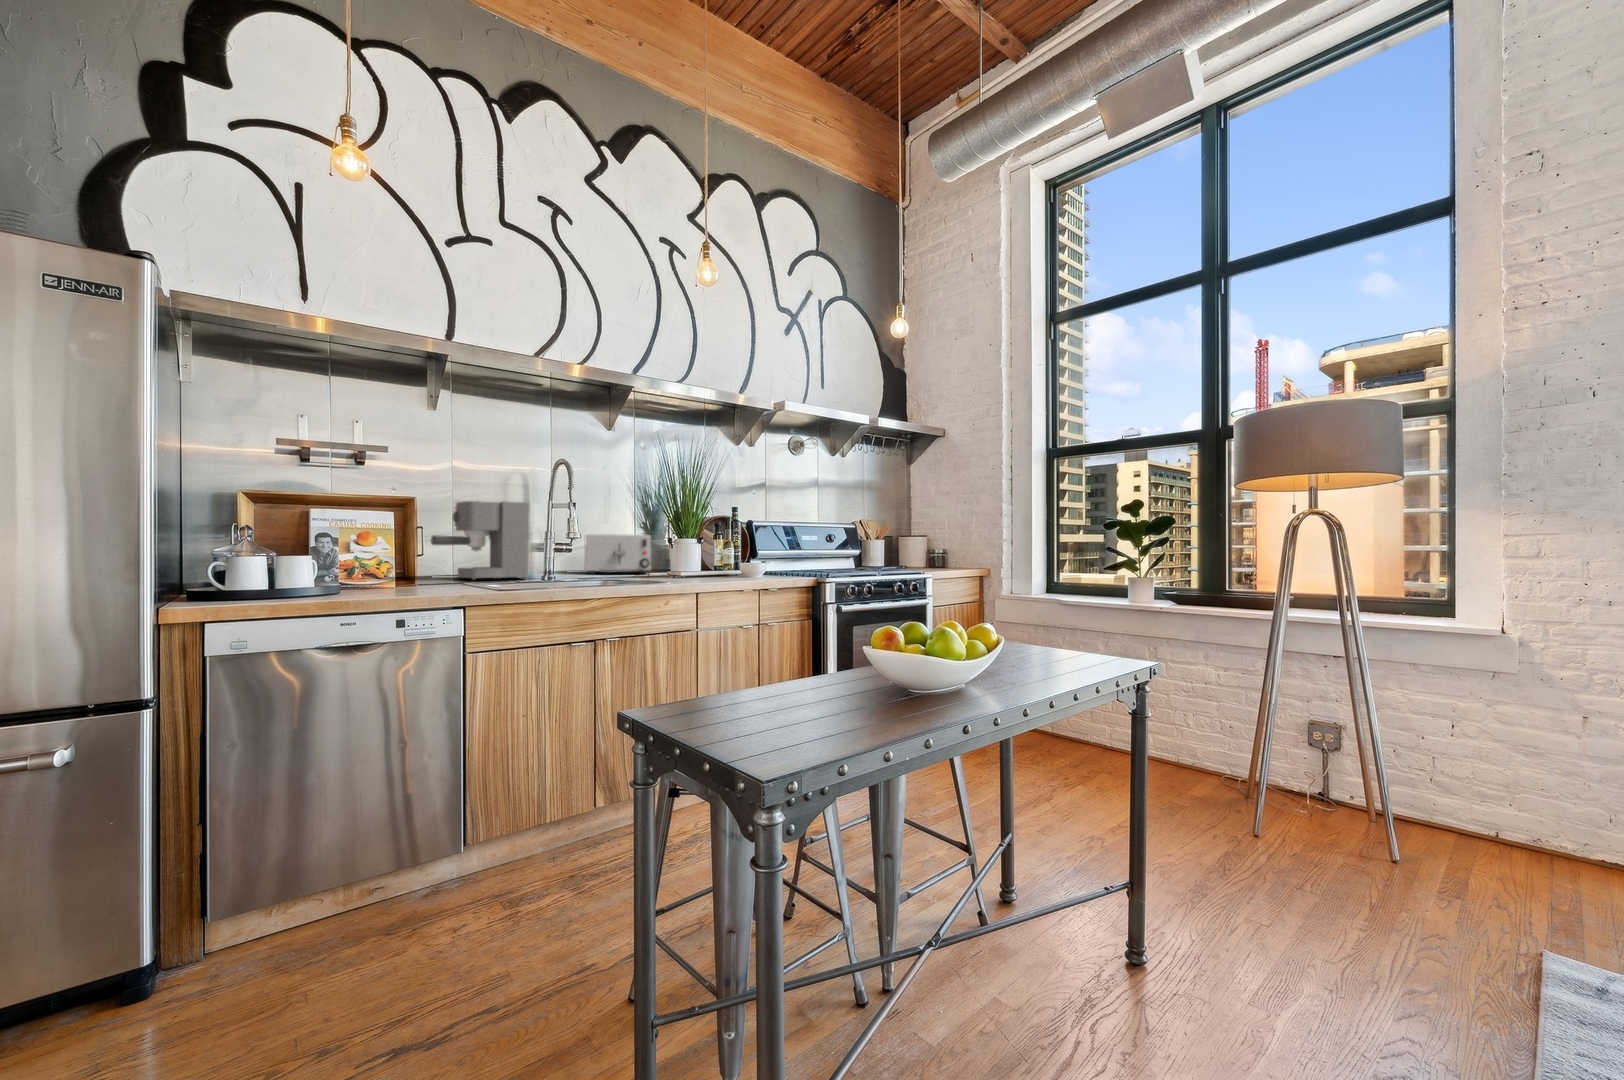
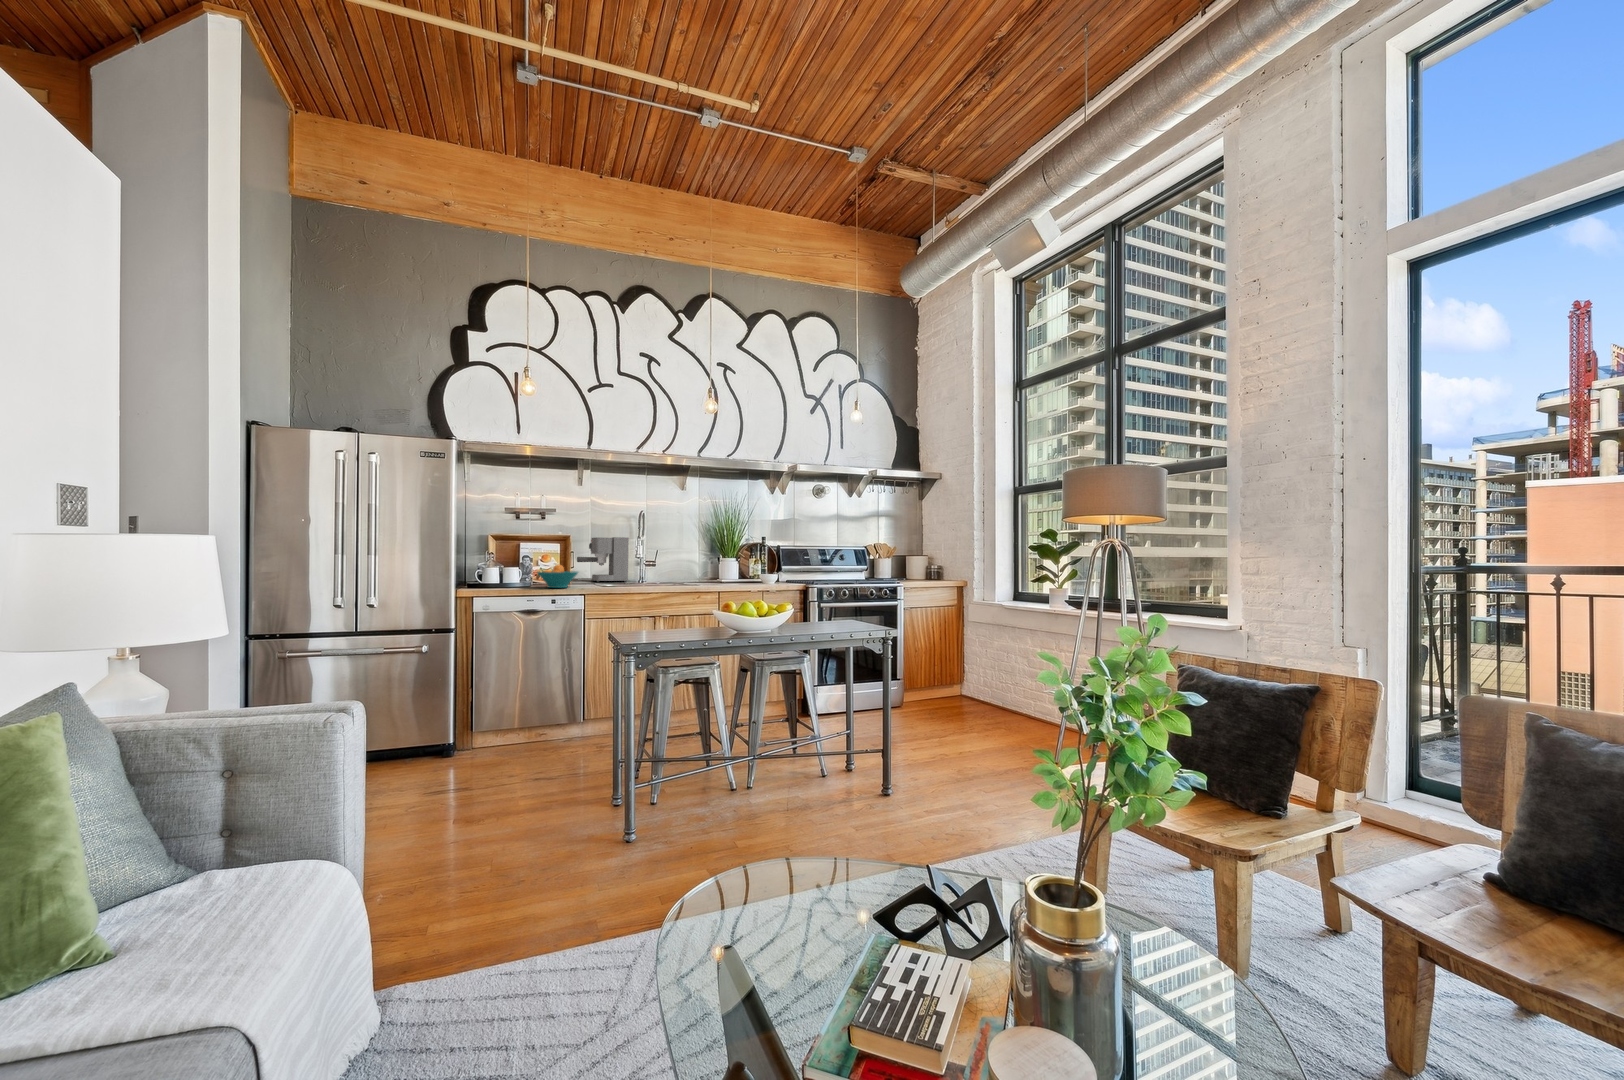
toaster: present [585,534,651,574] -> none [666,555,708,580]
fruit bowl: none [358,548,450,595] -> present [538,565,578,588]

